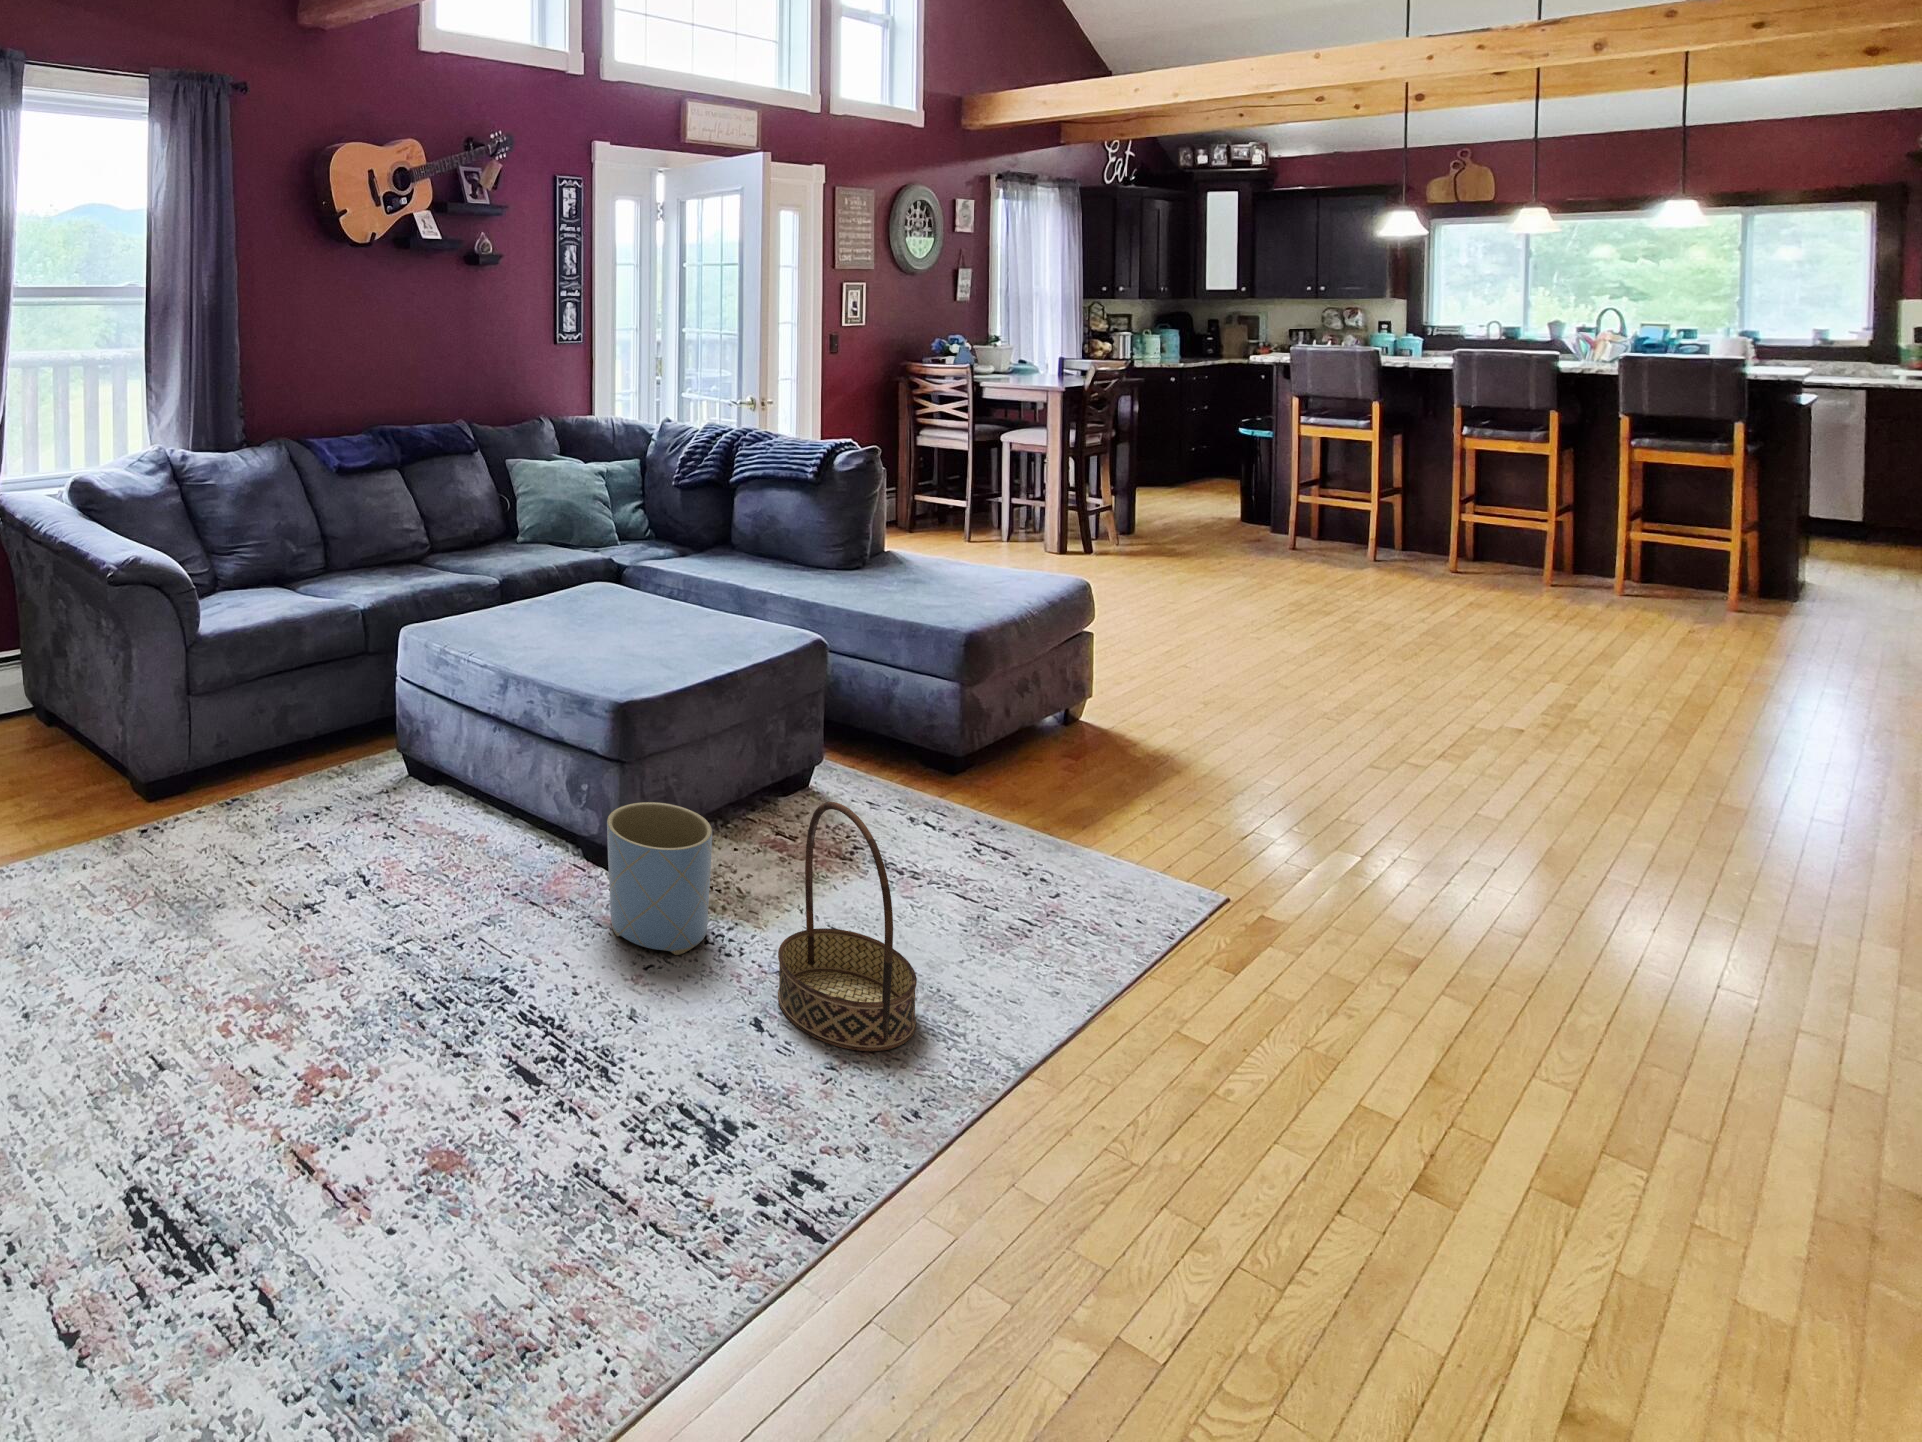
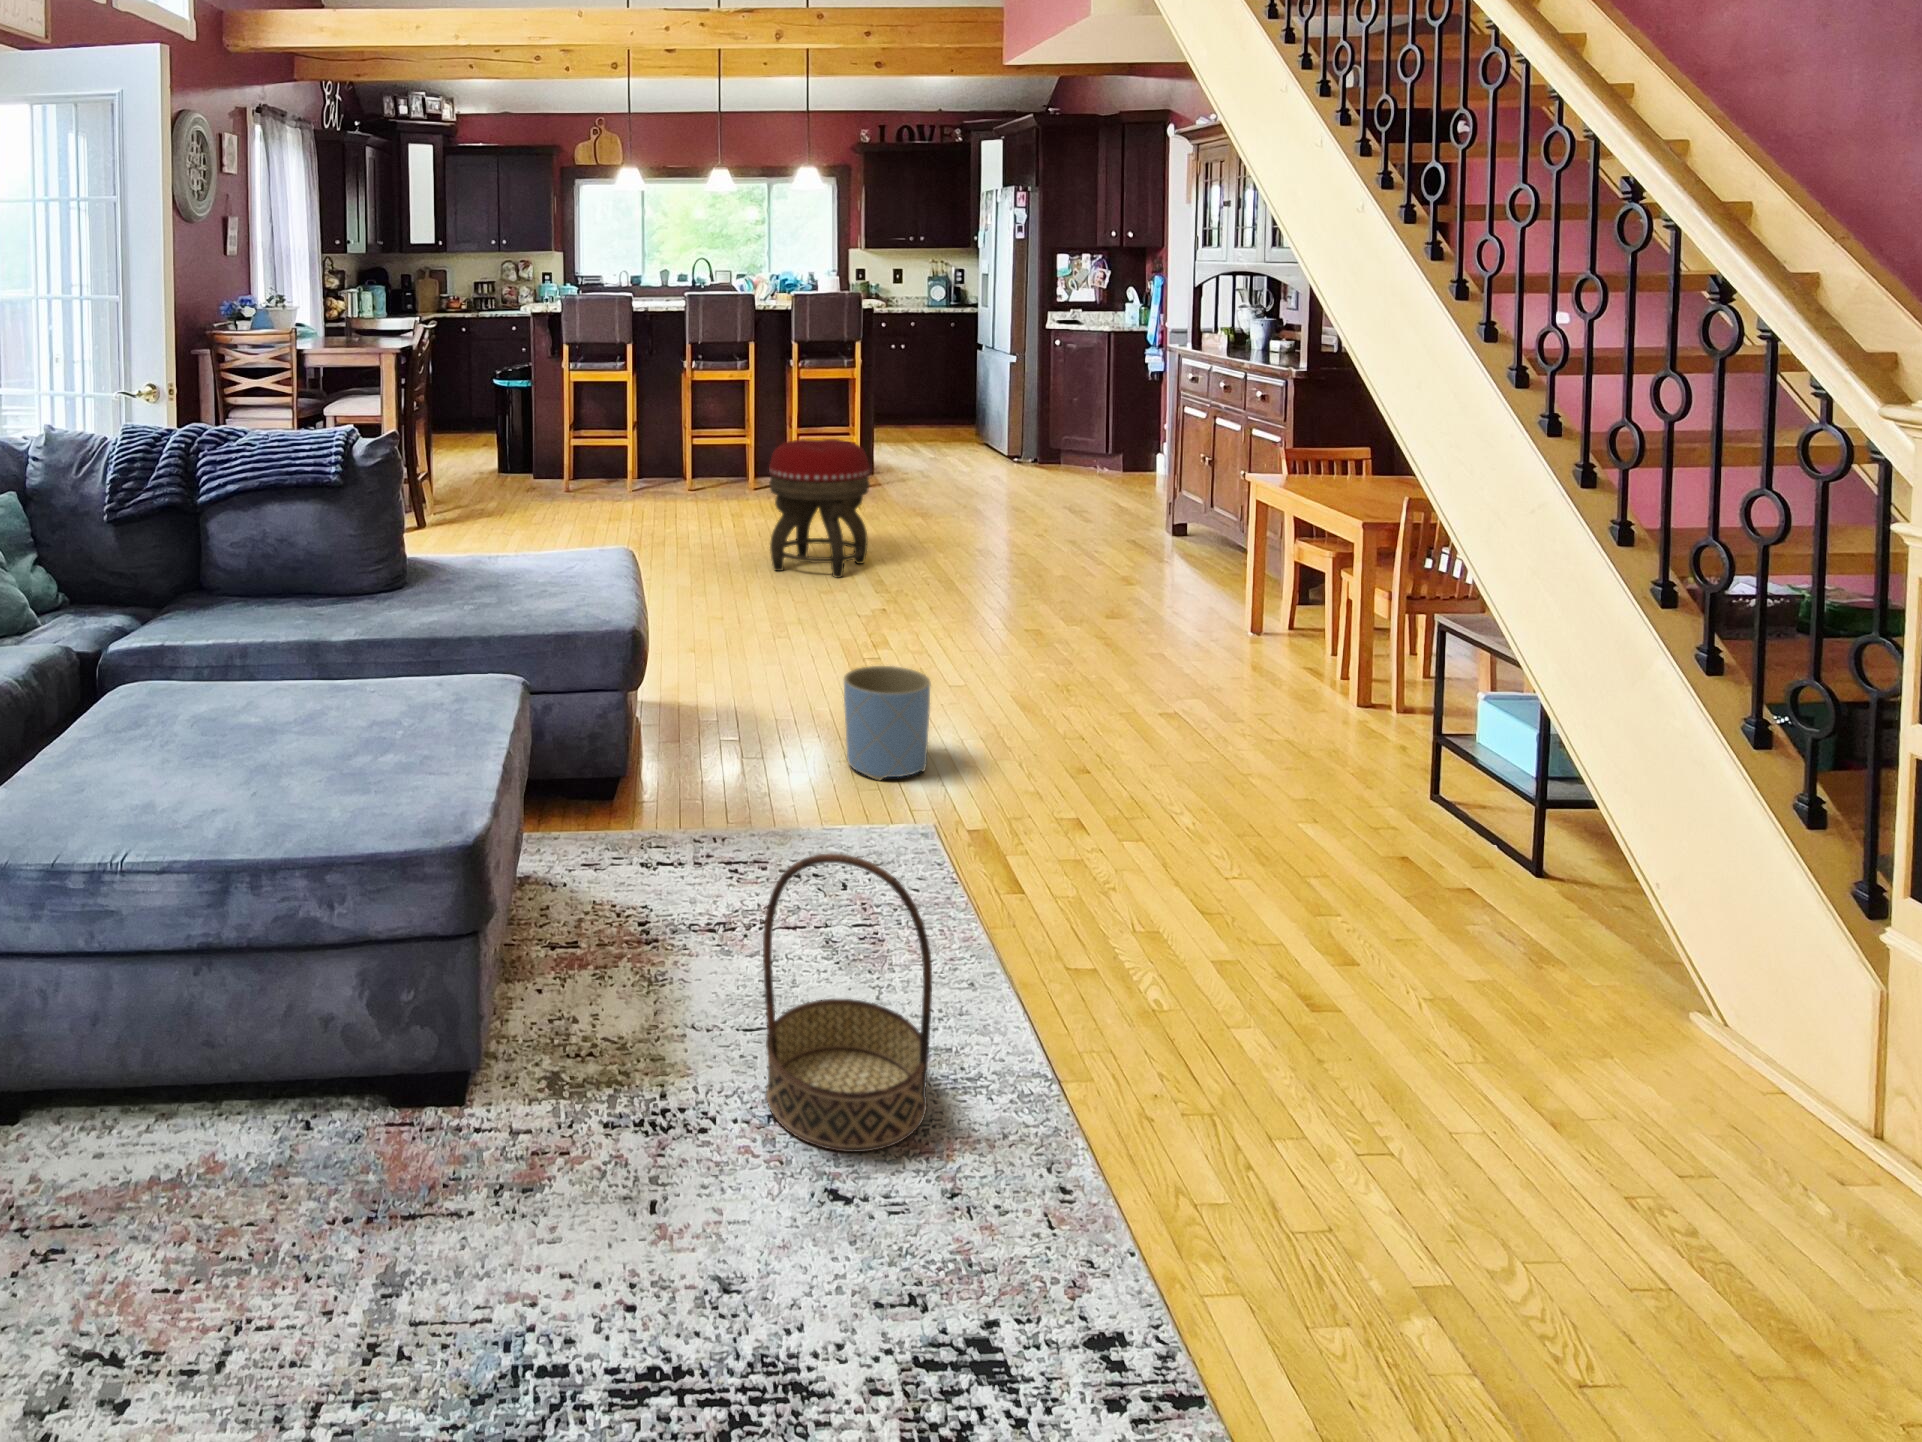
footstool: none [1451,537,1626,715] -> present [769,439,870,578]
planter: present [607,802,712,955] -> present [844,666,930,780]

